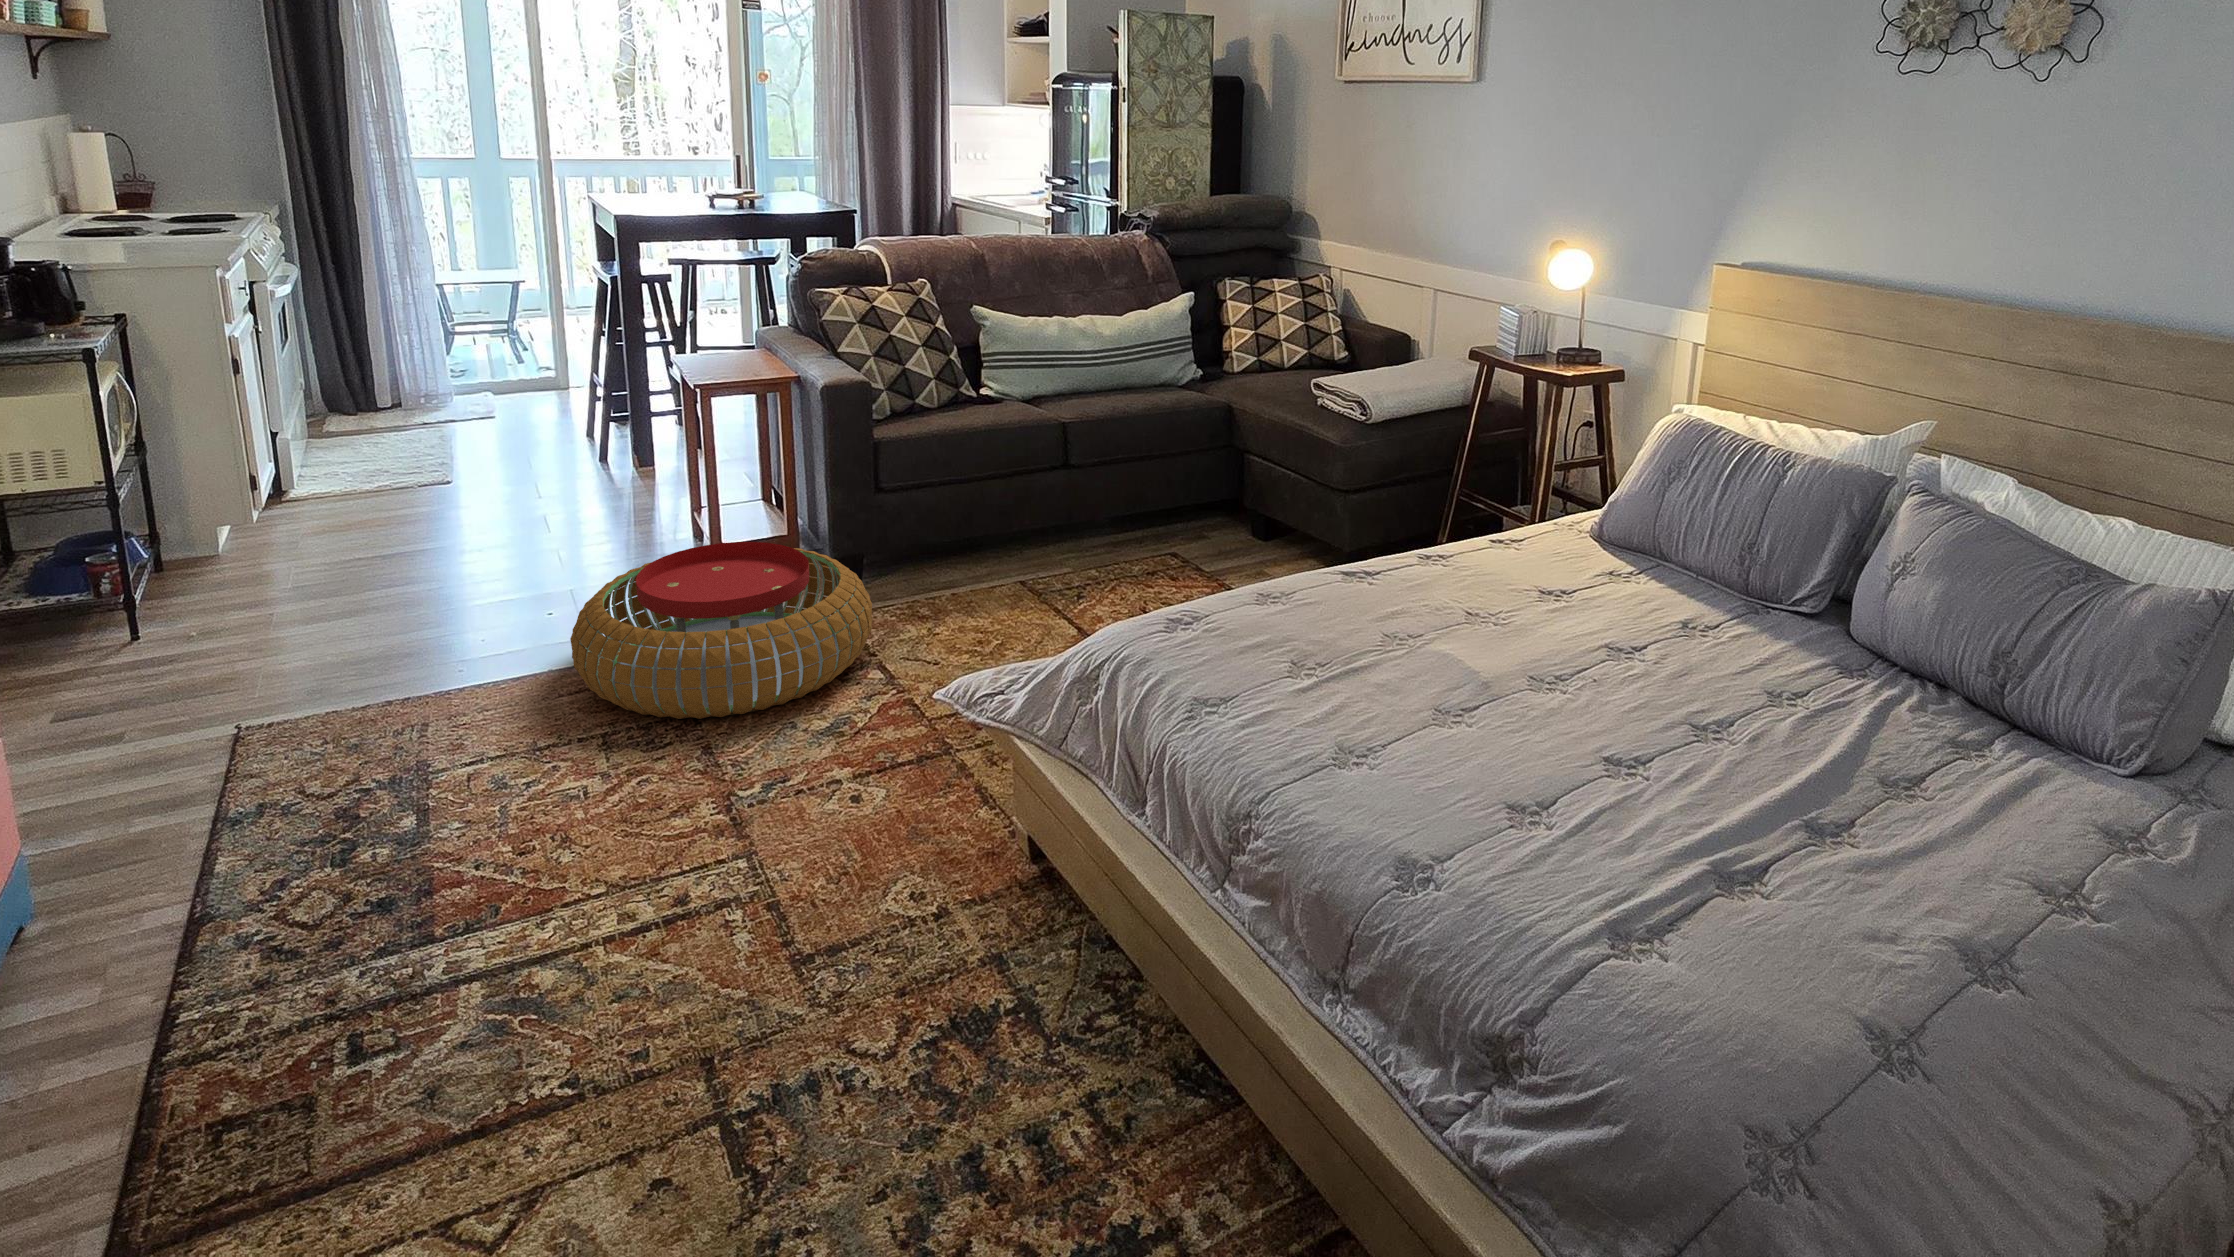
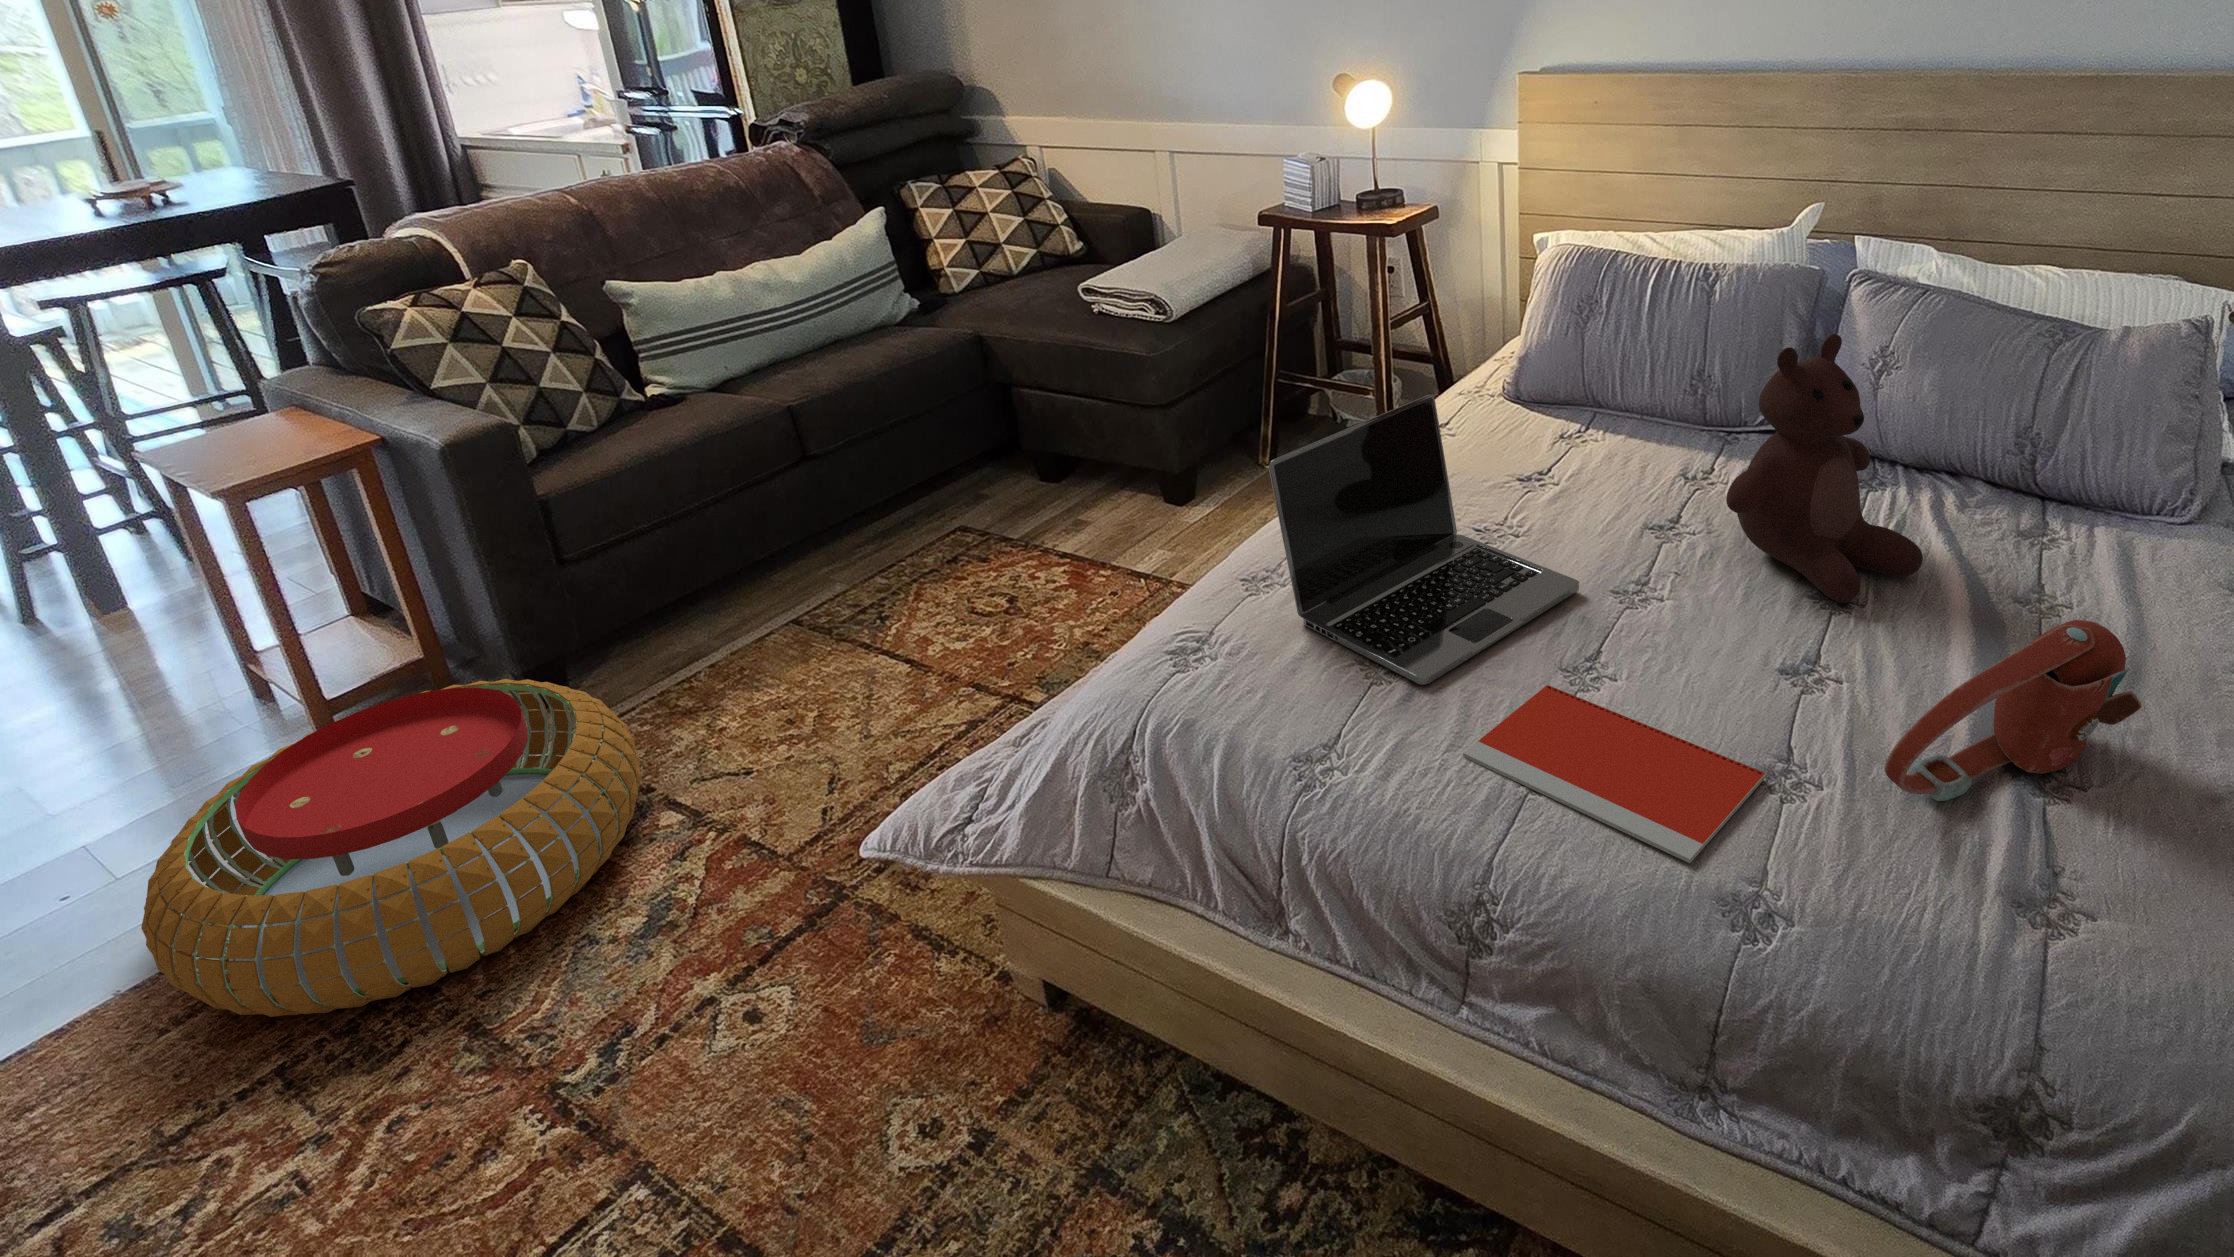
laptop: none [1272,485,1504,688] -> present [1269,395,1579,685]
teddy bear: none [1644,503,1817,737] -> present [1726,334,1923,602]
notebook: none [1310,714,1519,839] -> present [1463,685,1766,863]
handbag: none [1581,758,1859,889] -> present [1885,620,2141,801]

